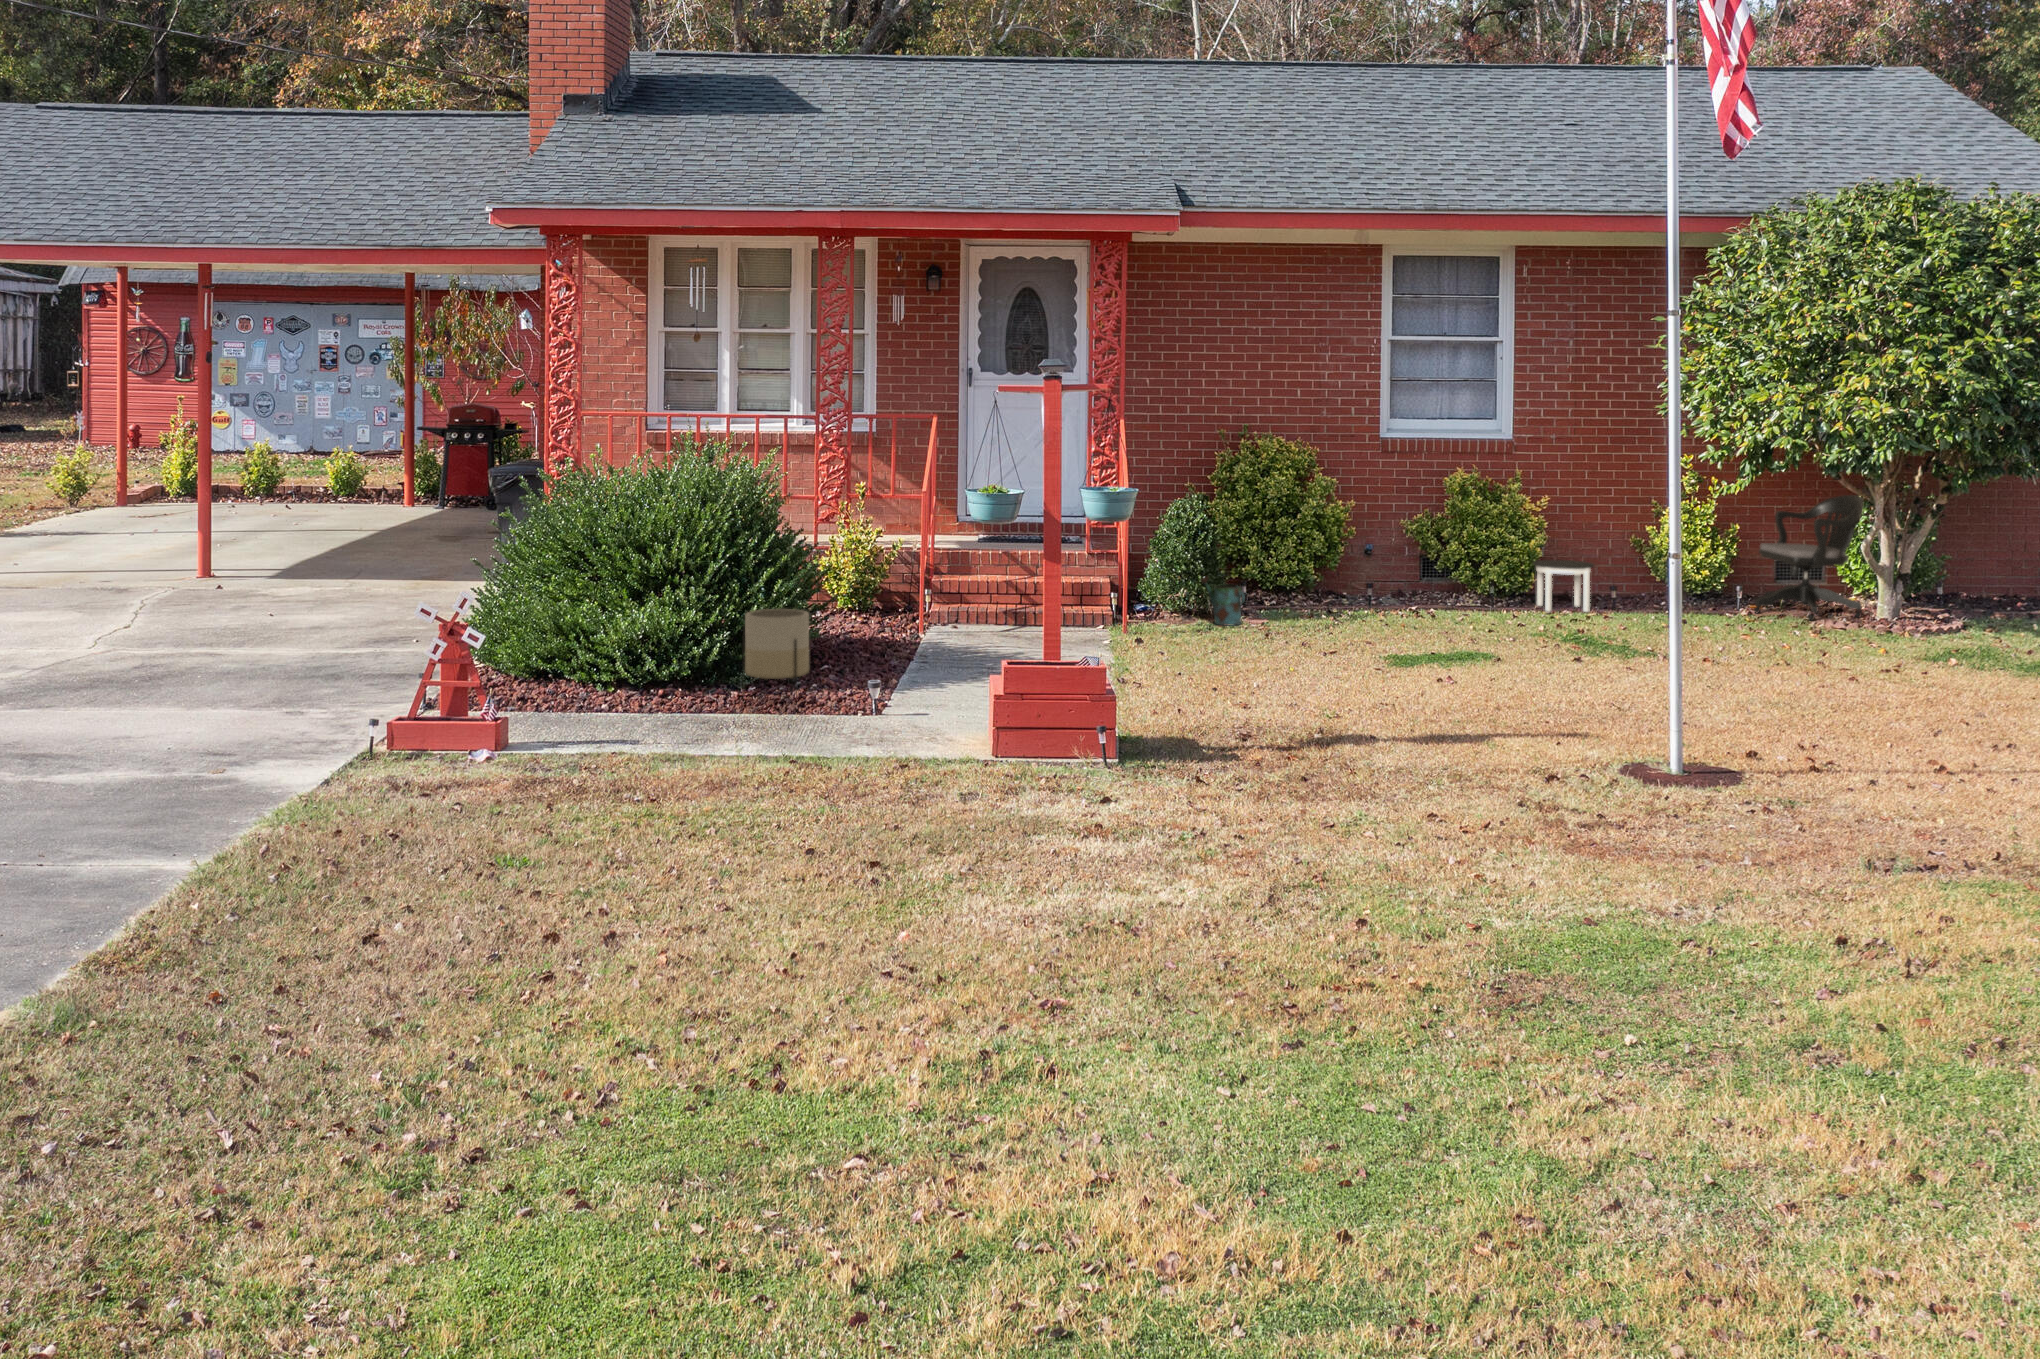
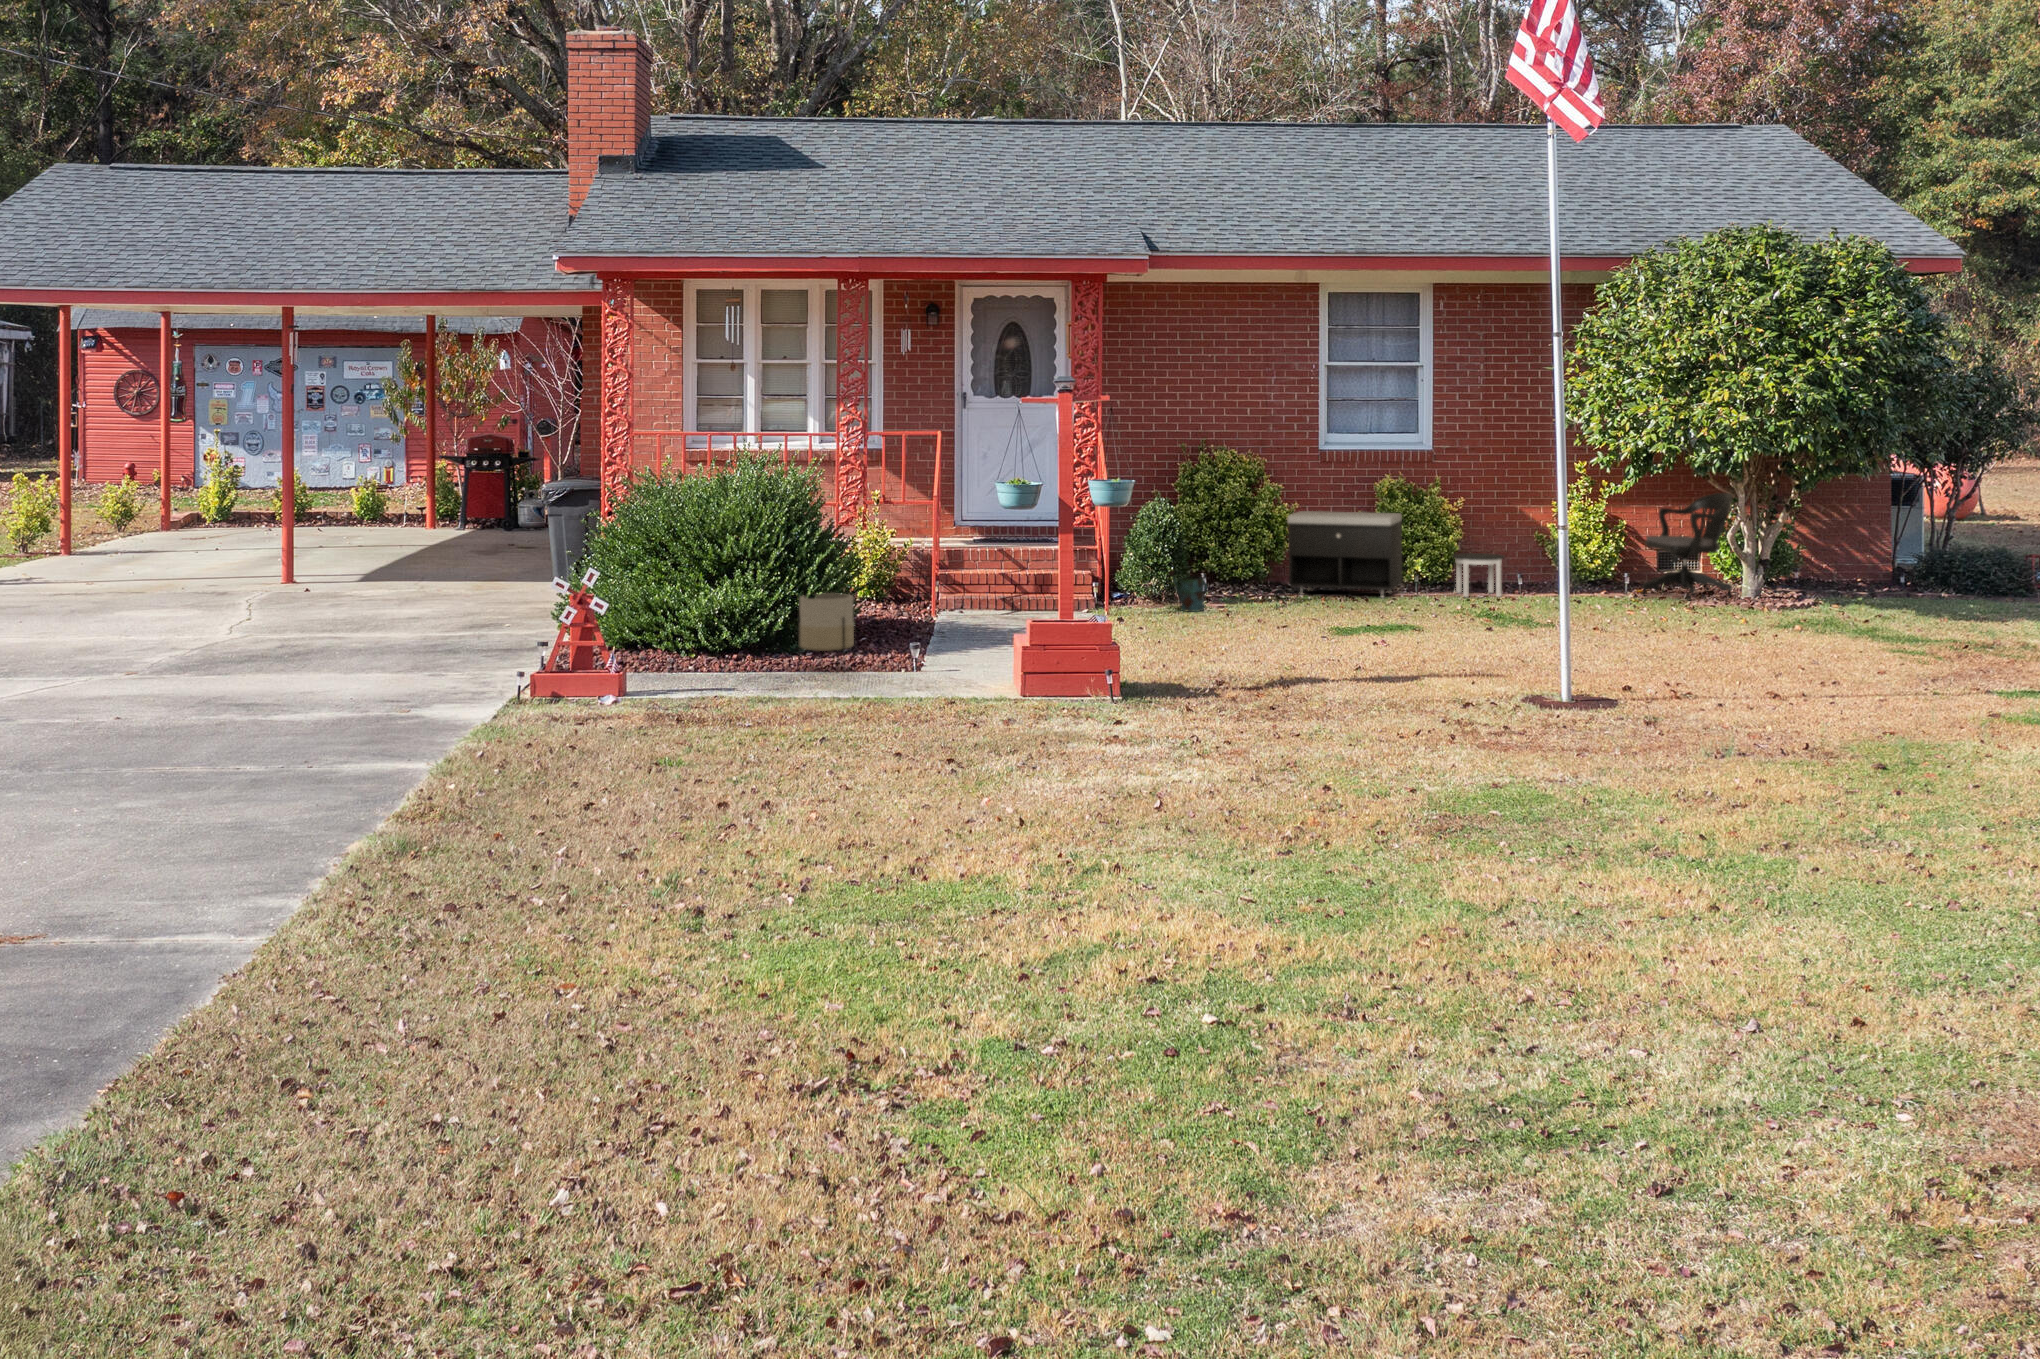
storage bench: none [1342,508,1475,610] -> present [1288,511,1402,598]

